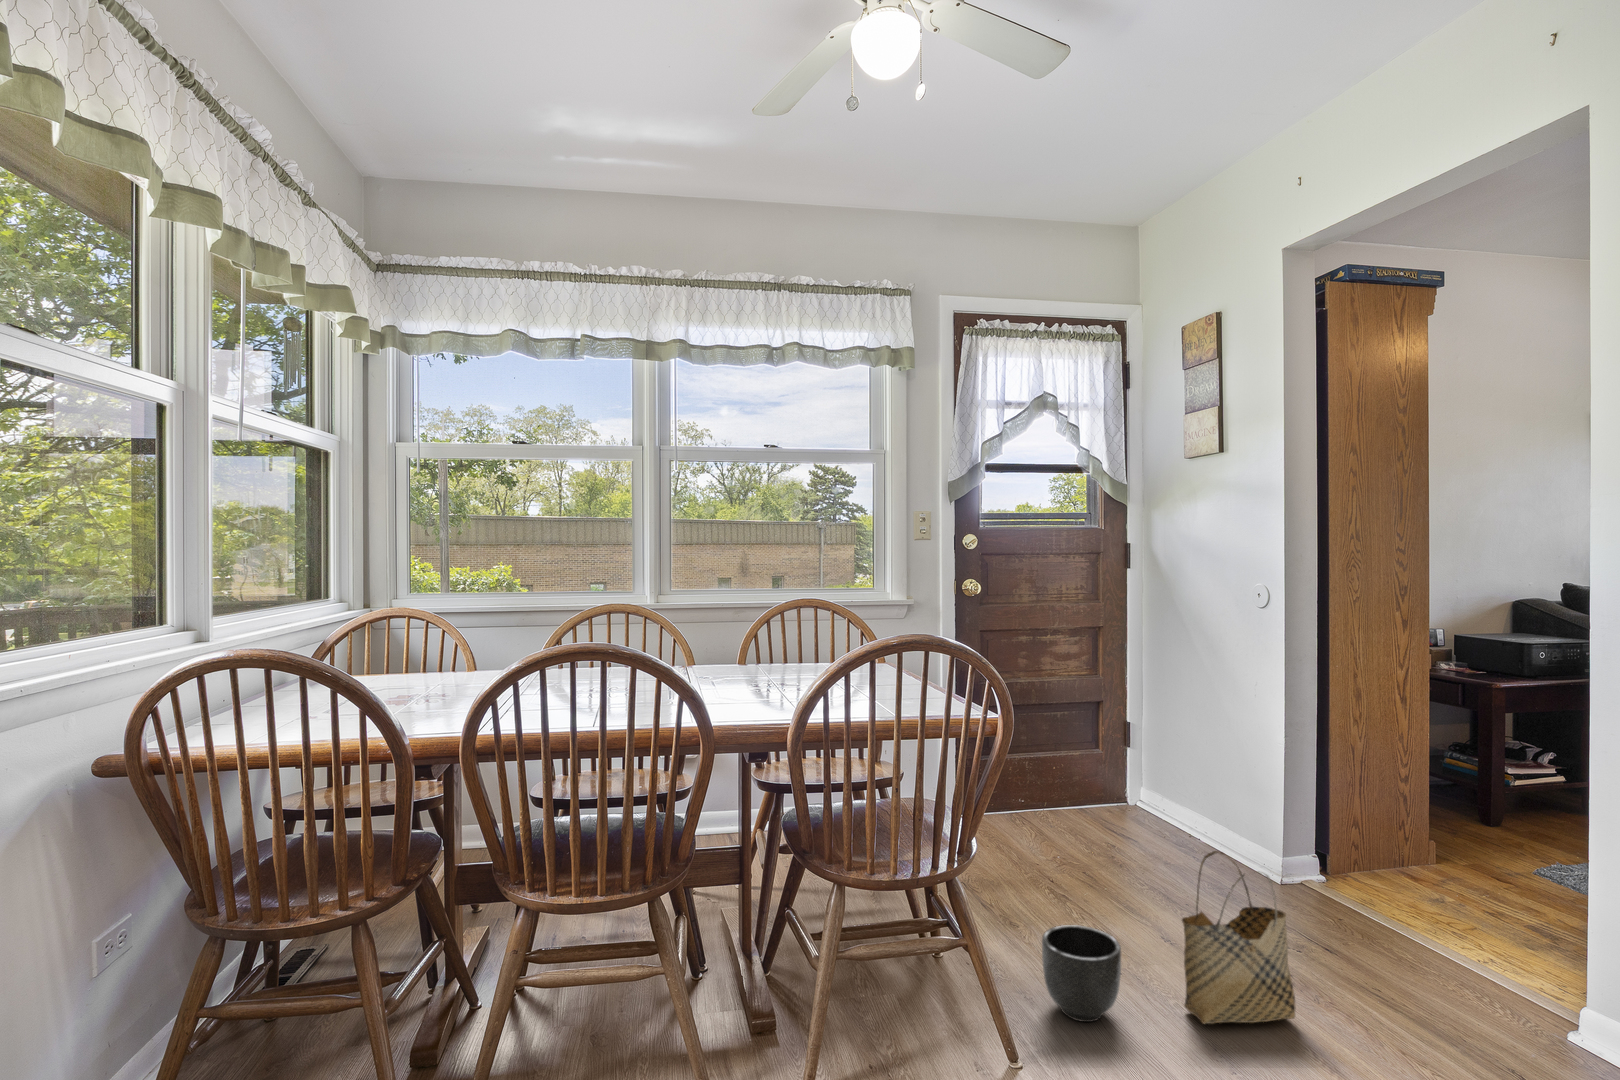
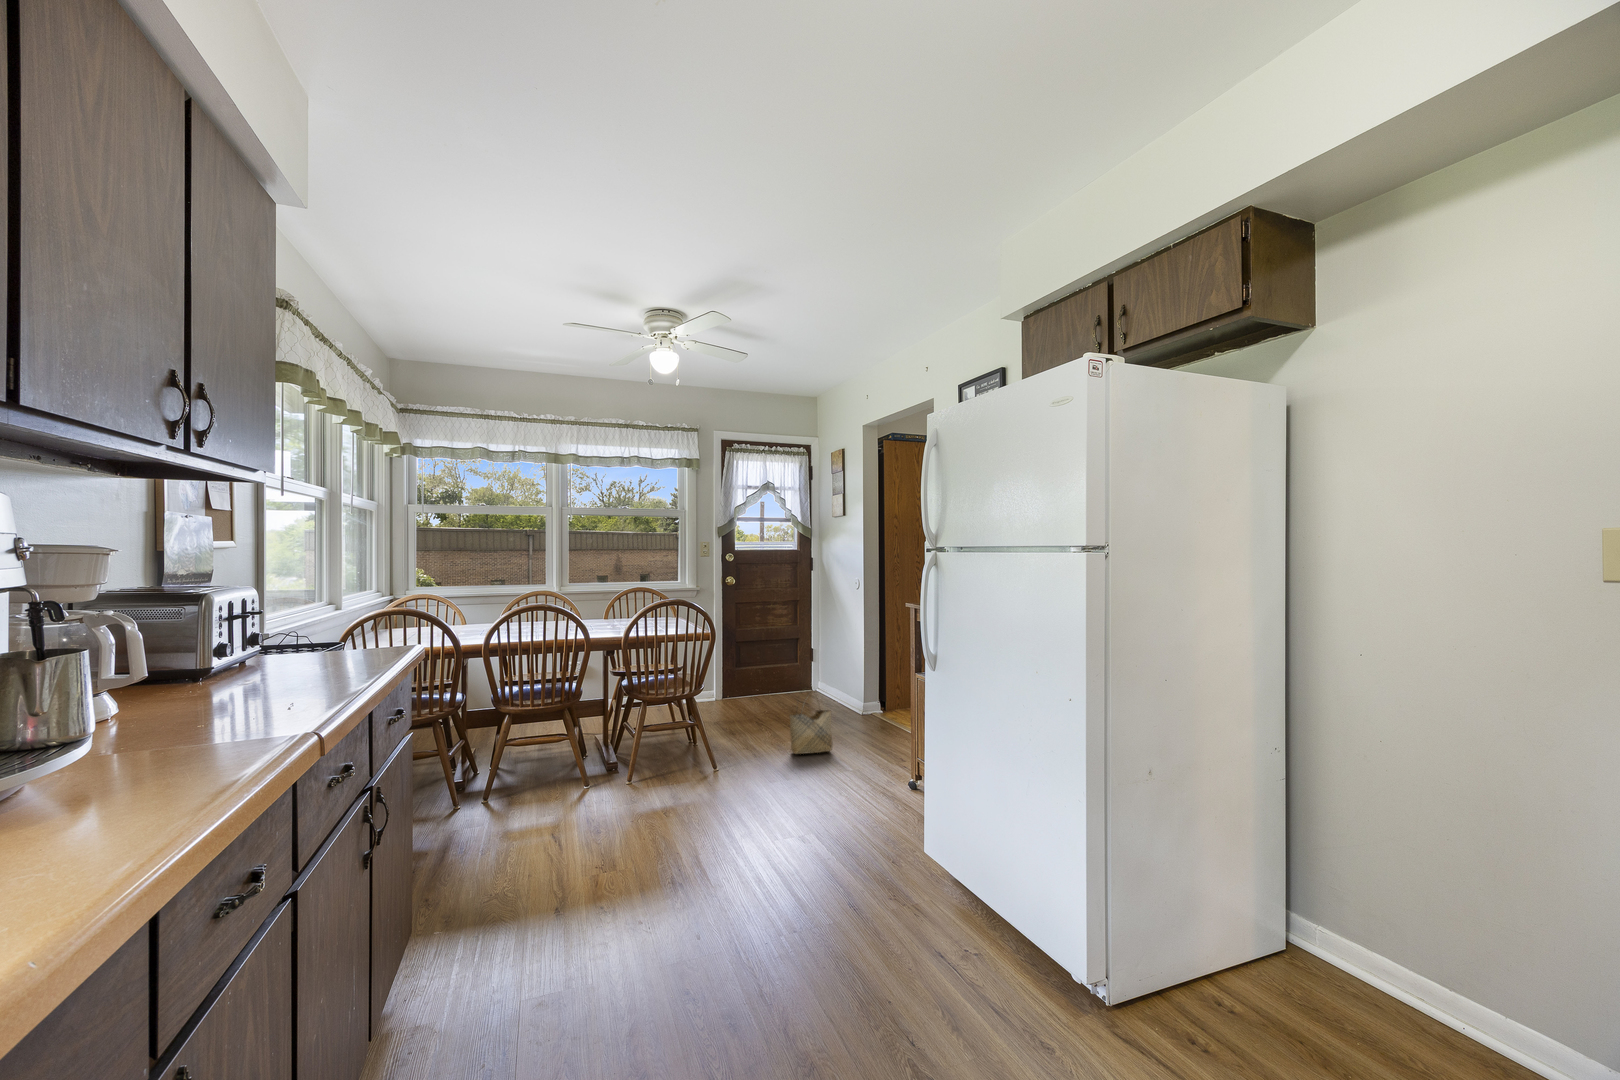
planter: present [1042,925,1121,1022] -> none [733,722,765,758]

